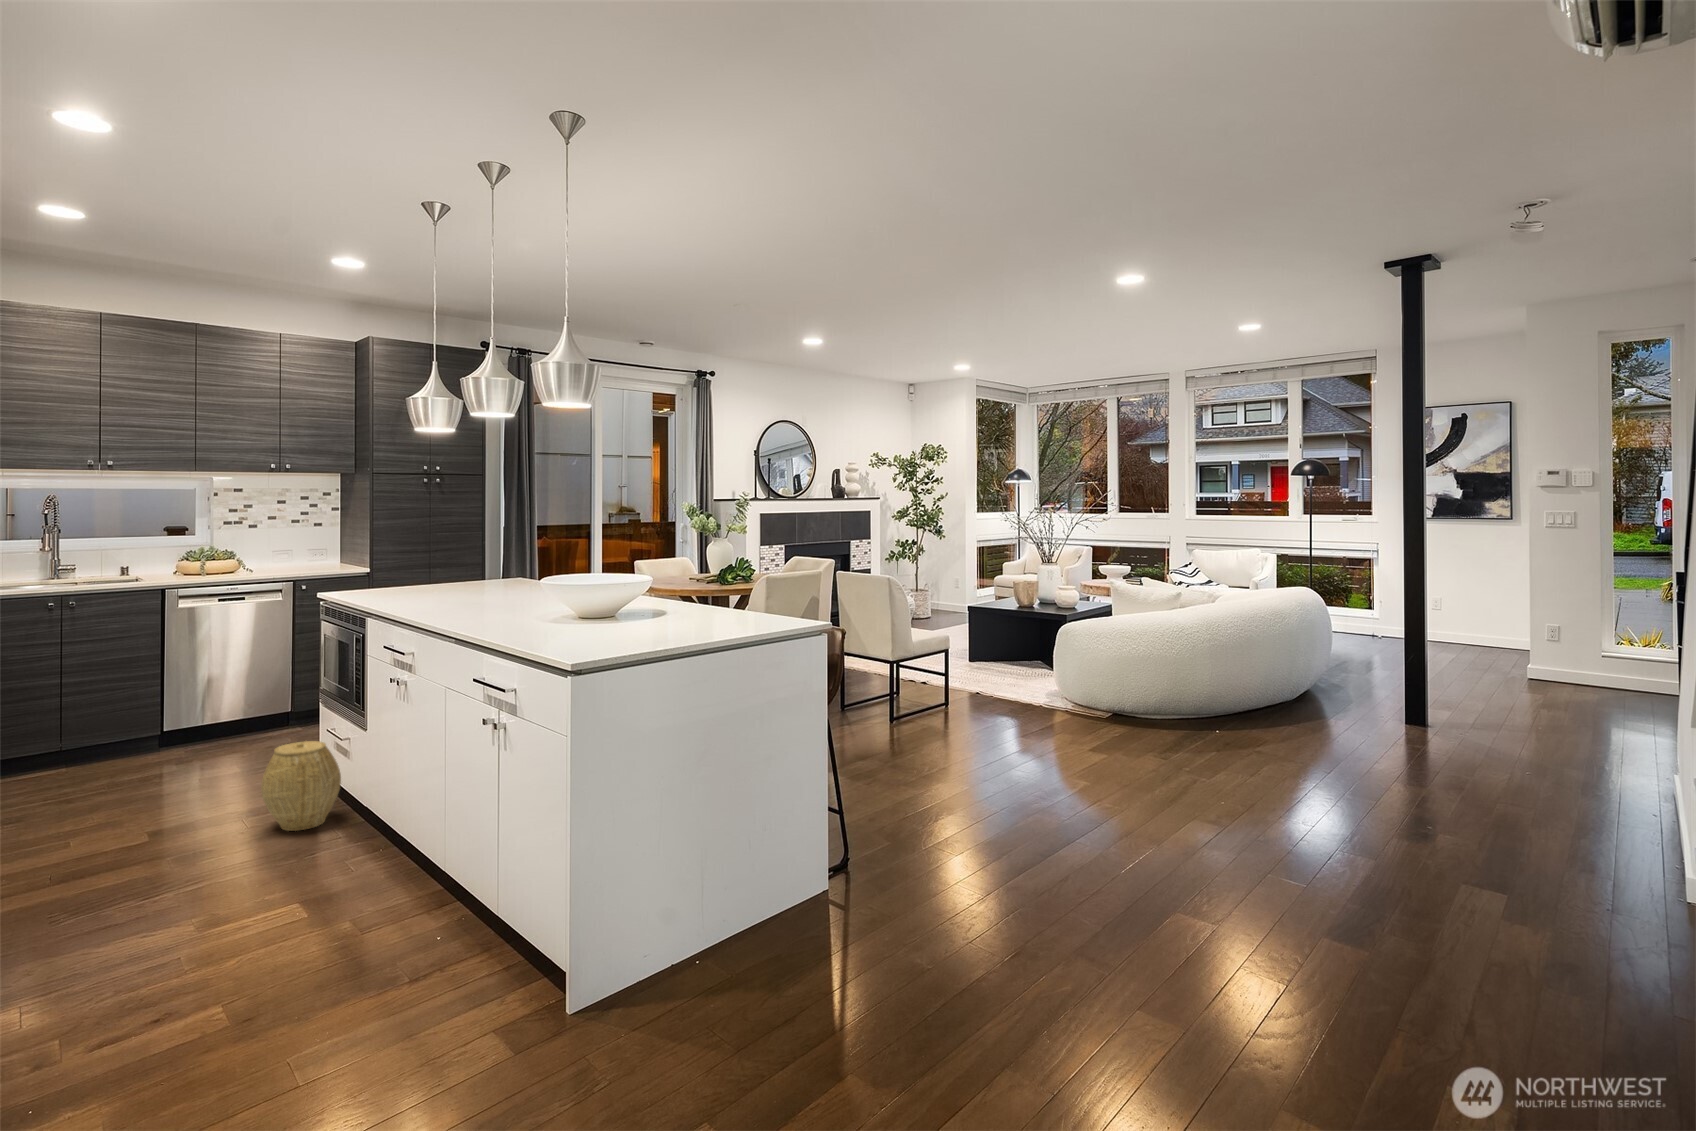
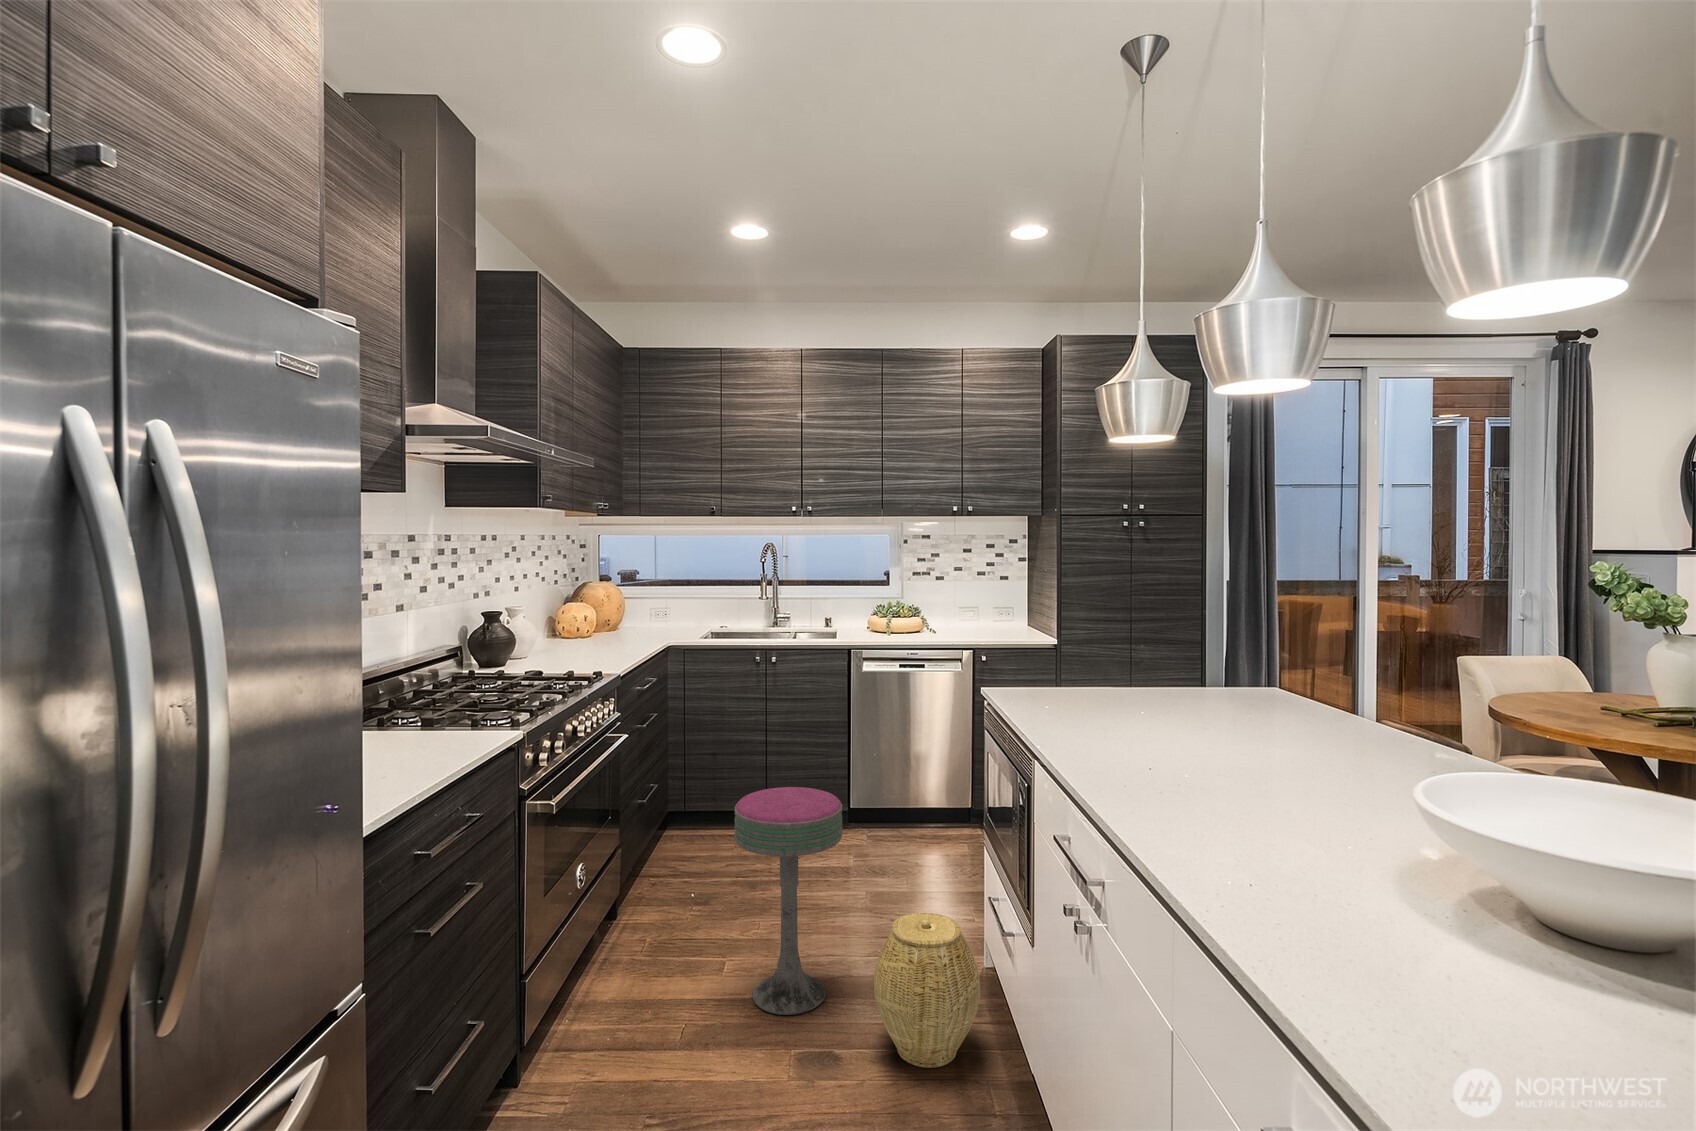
bar stool: none [120,682,221,840] -> present [735,787,842,1015]

